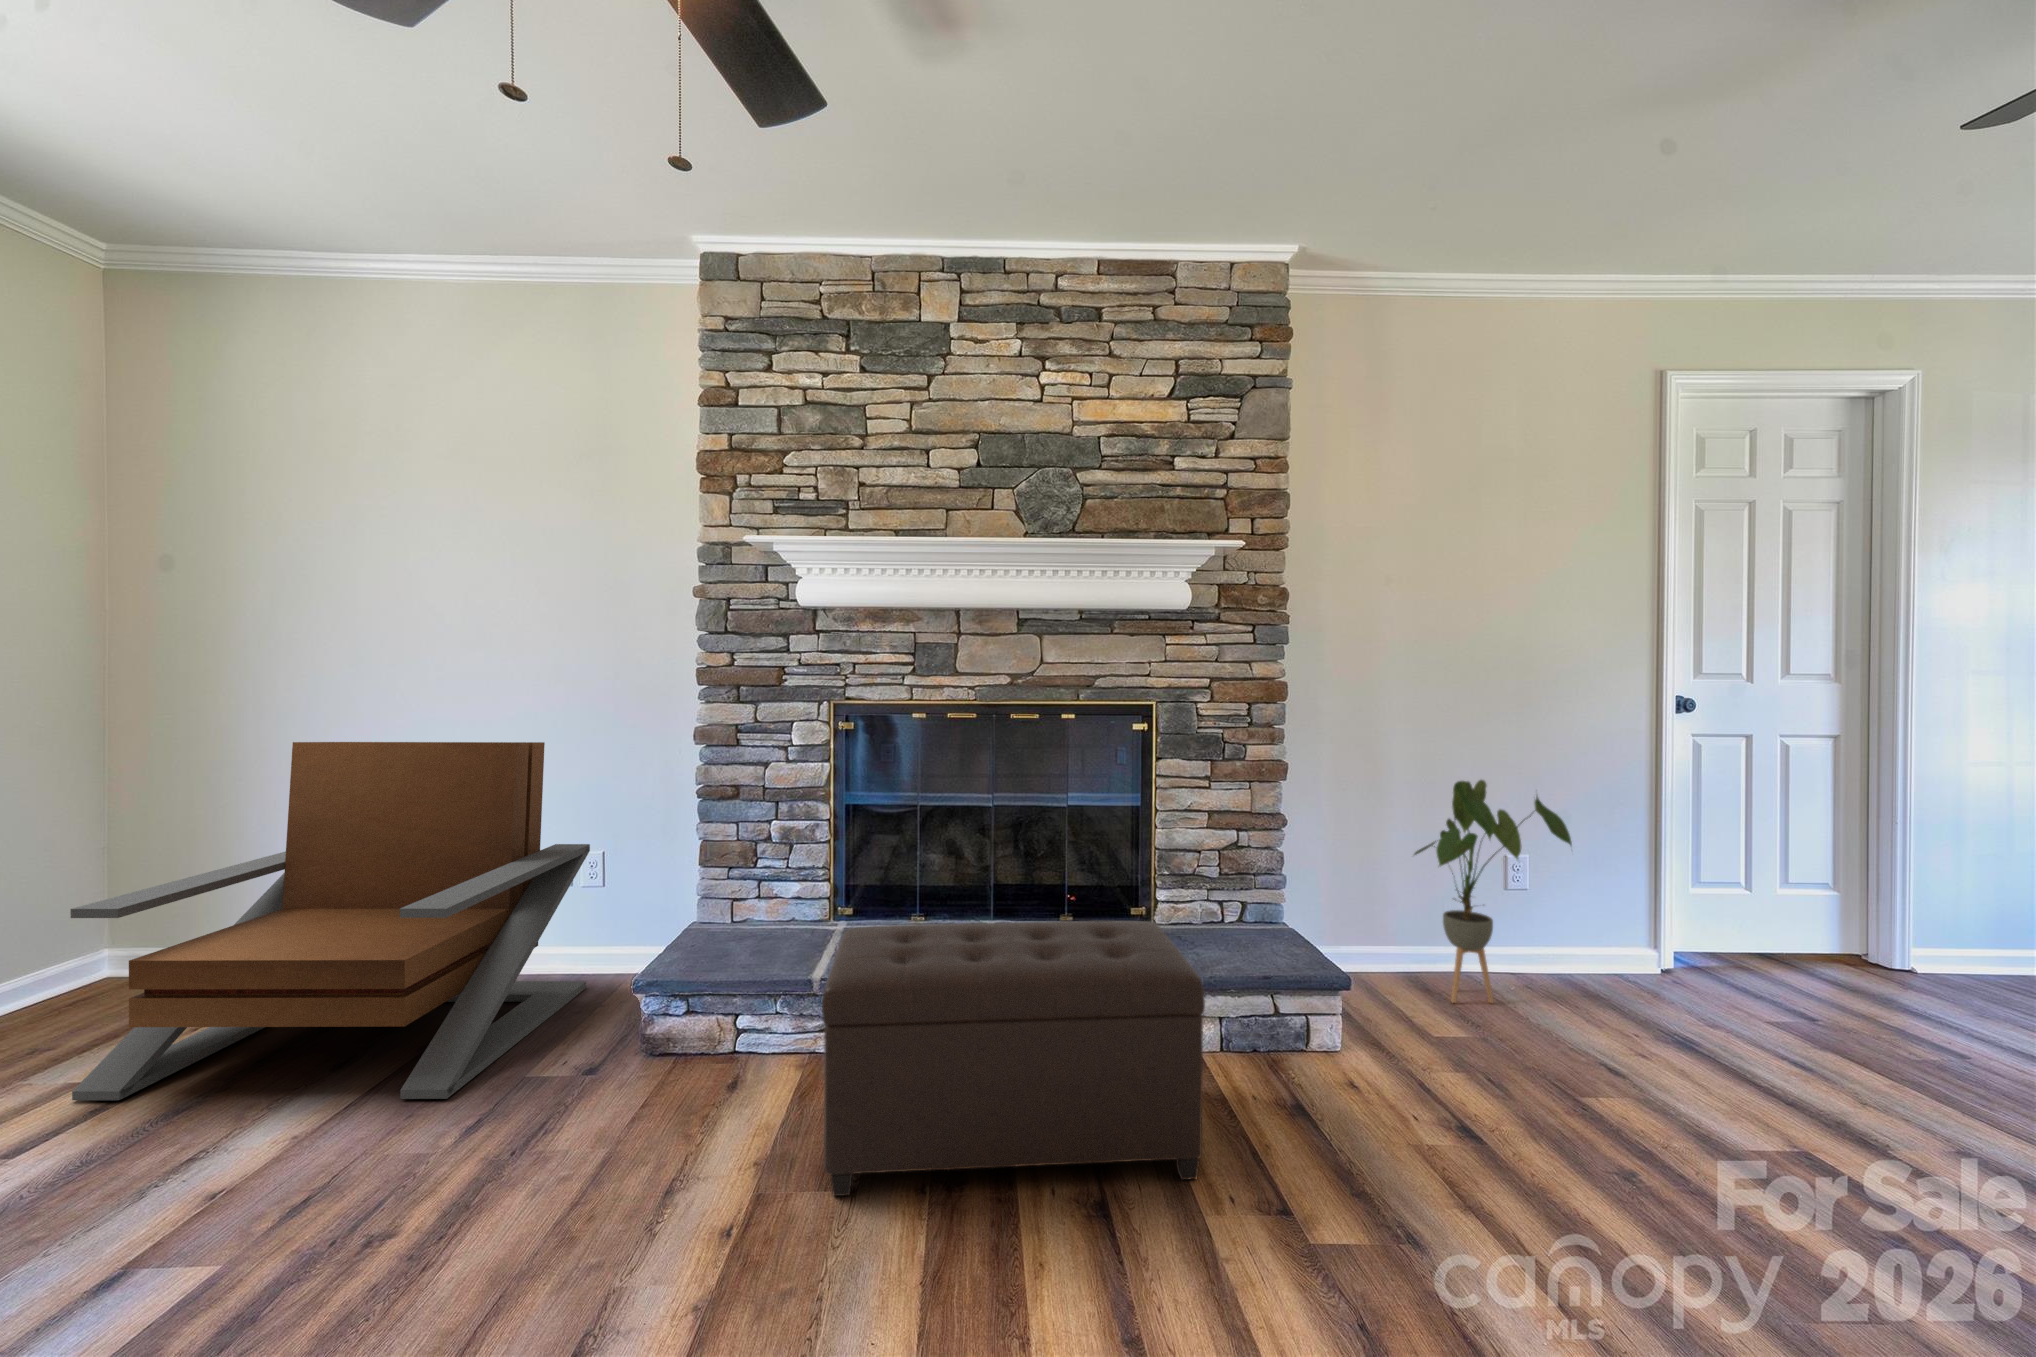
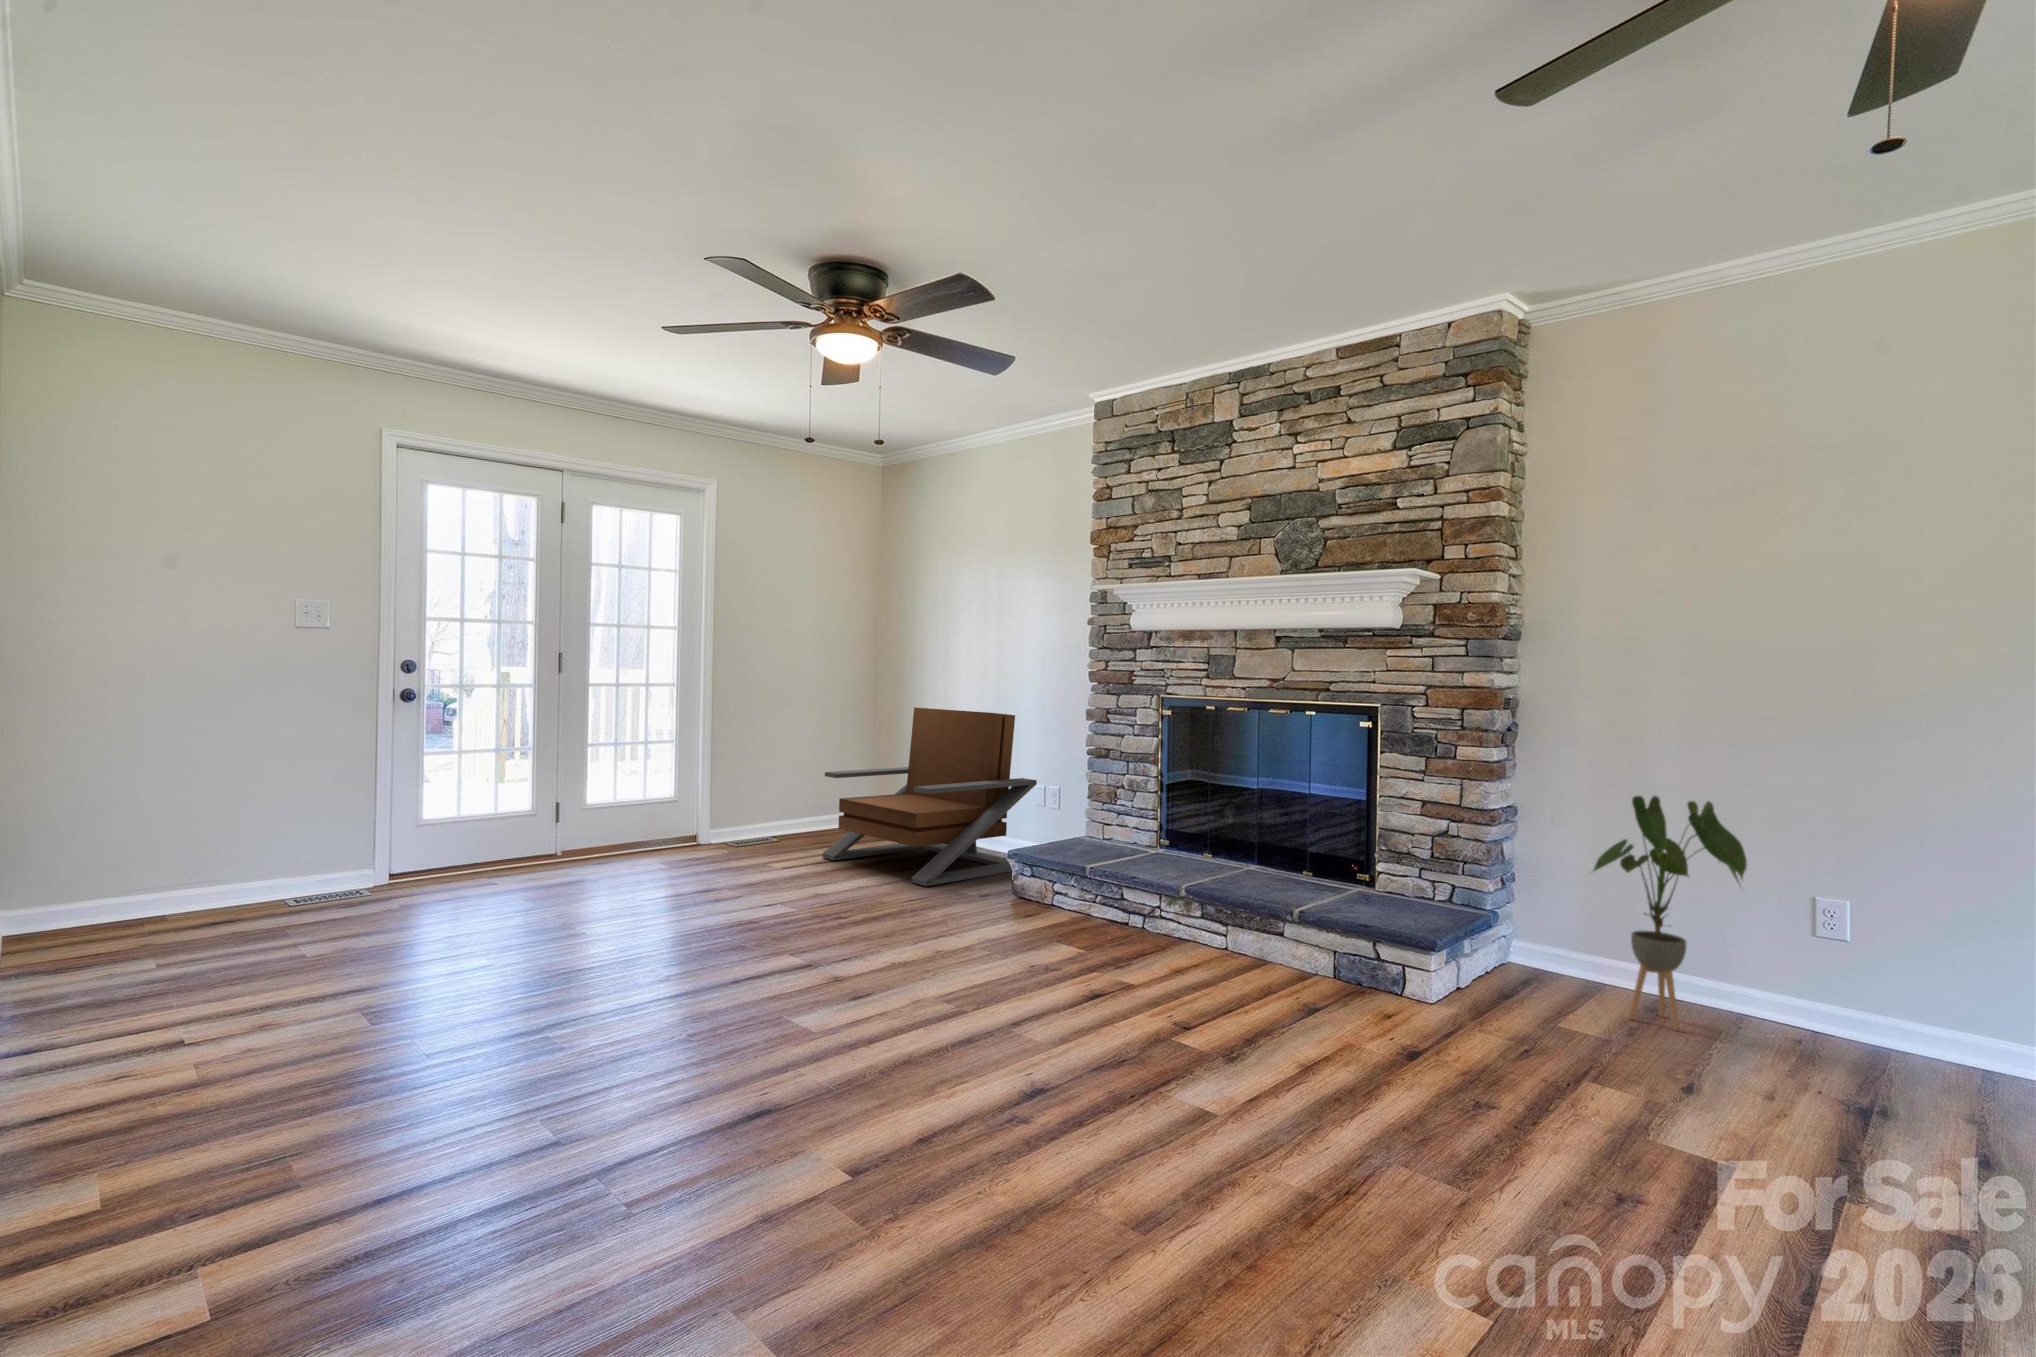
ottoman: present [822,921,1205,1196] -> none [1013,826,1254,998]

